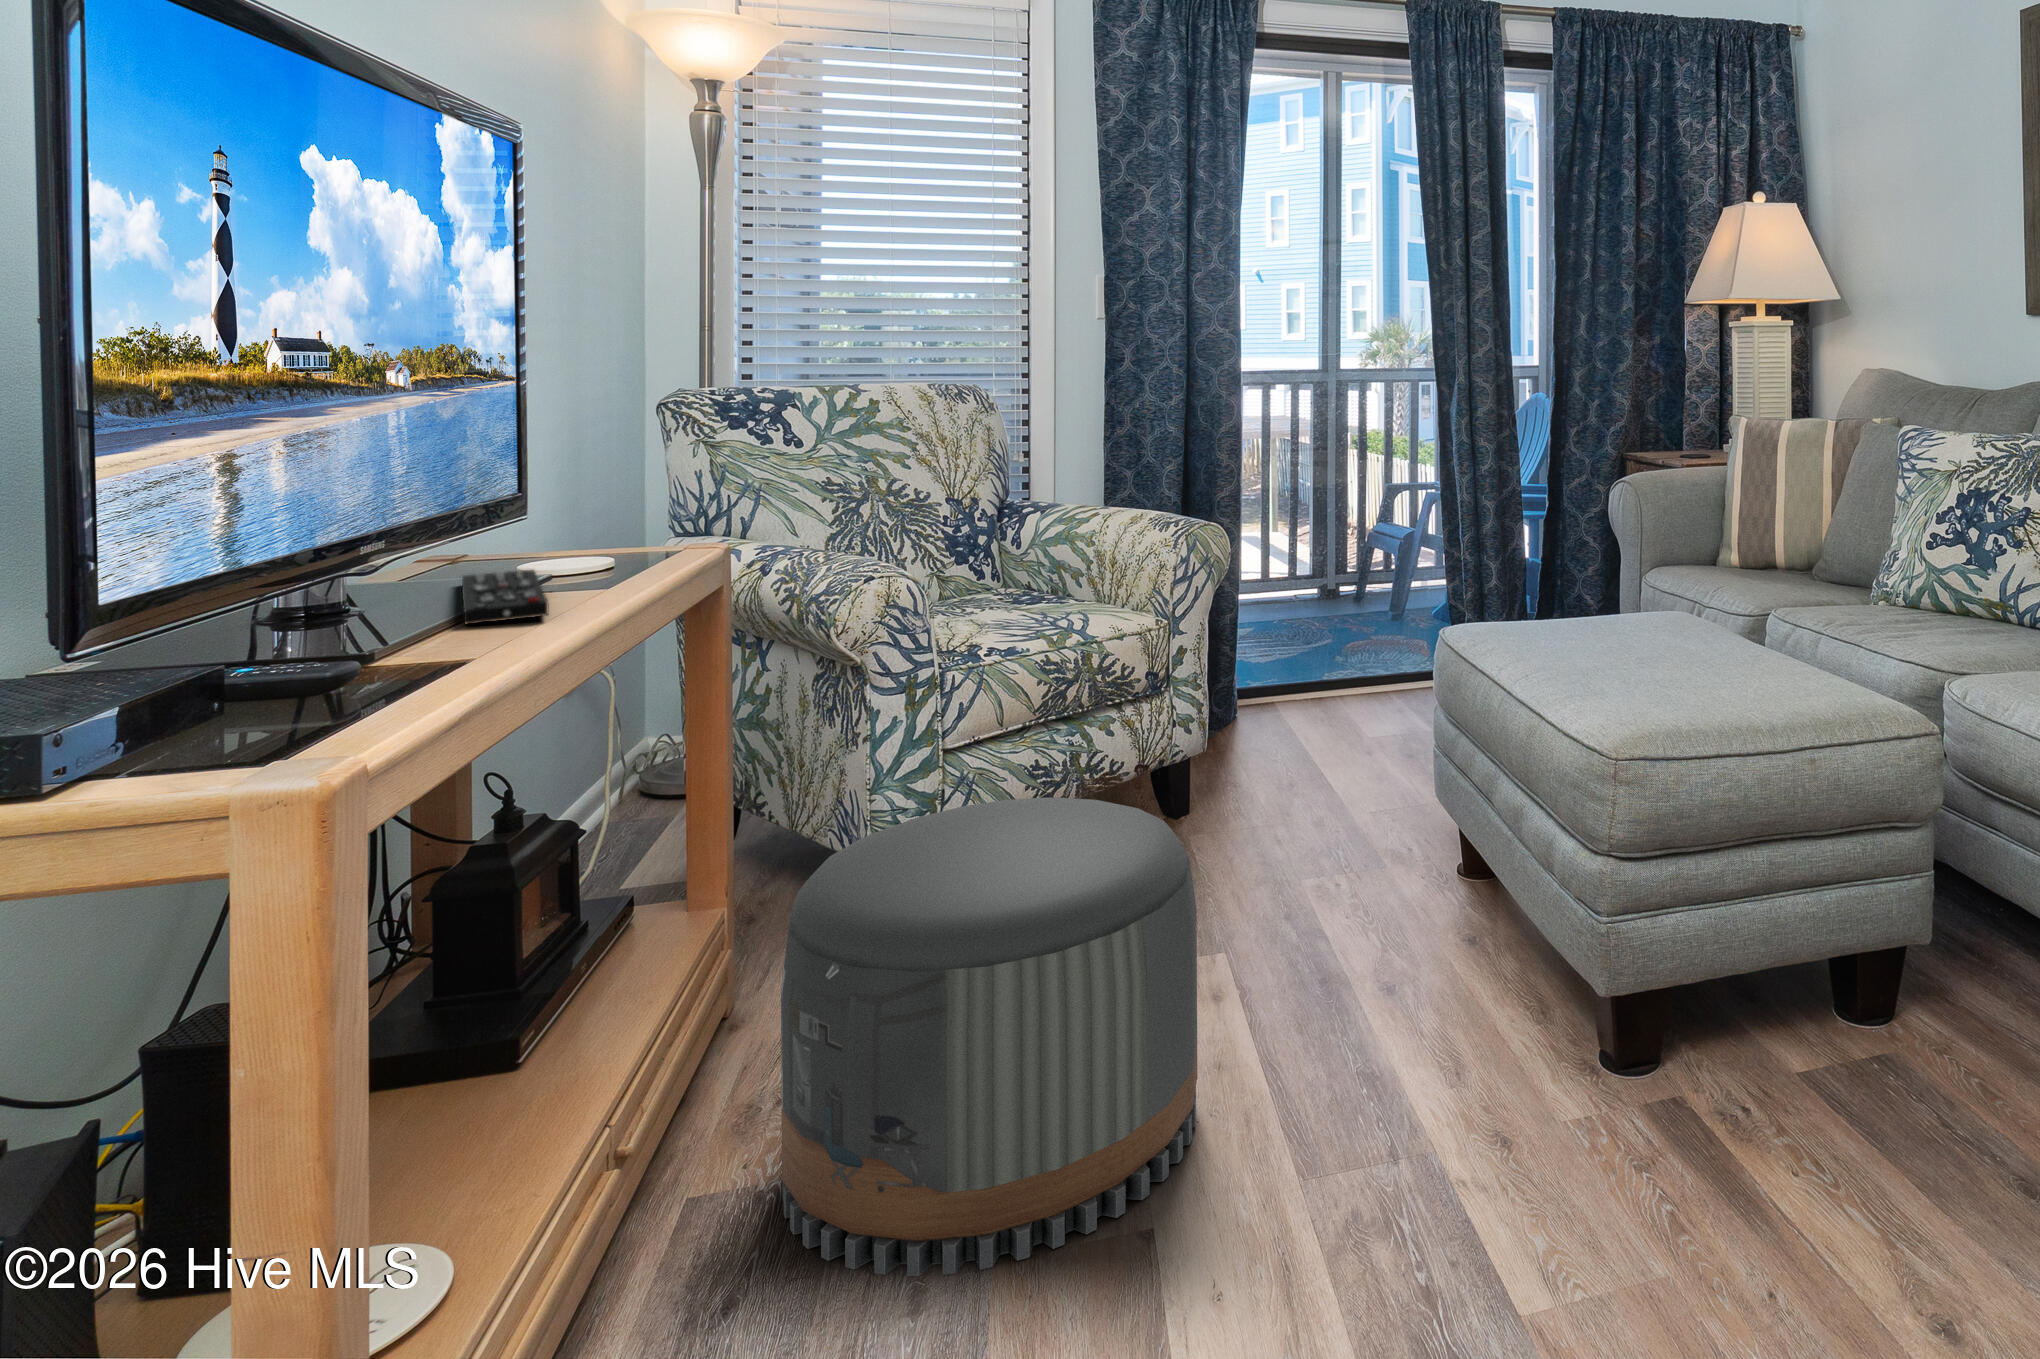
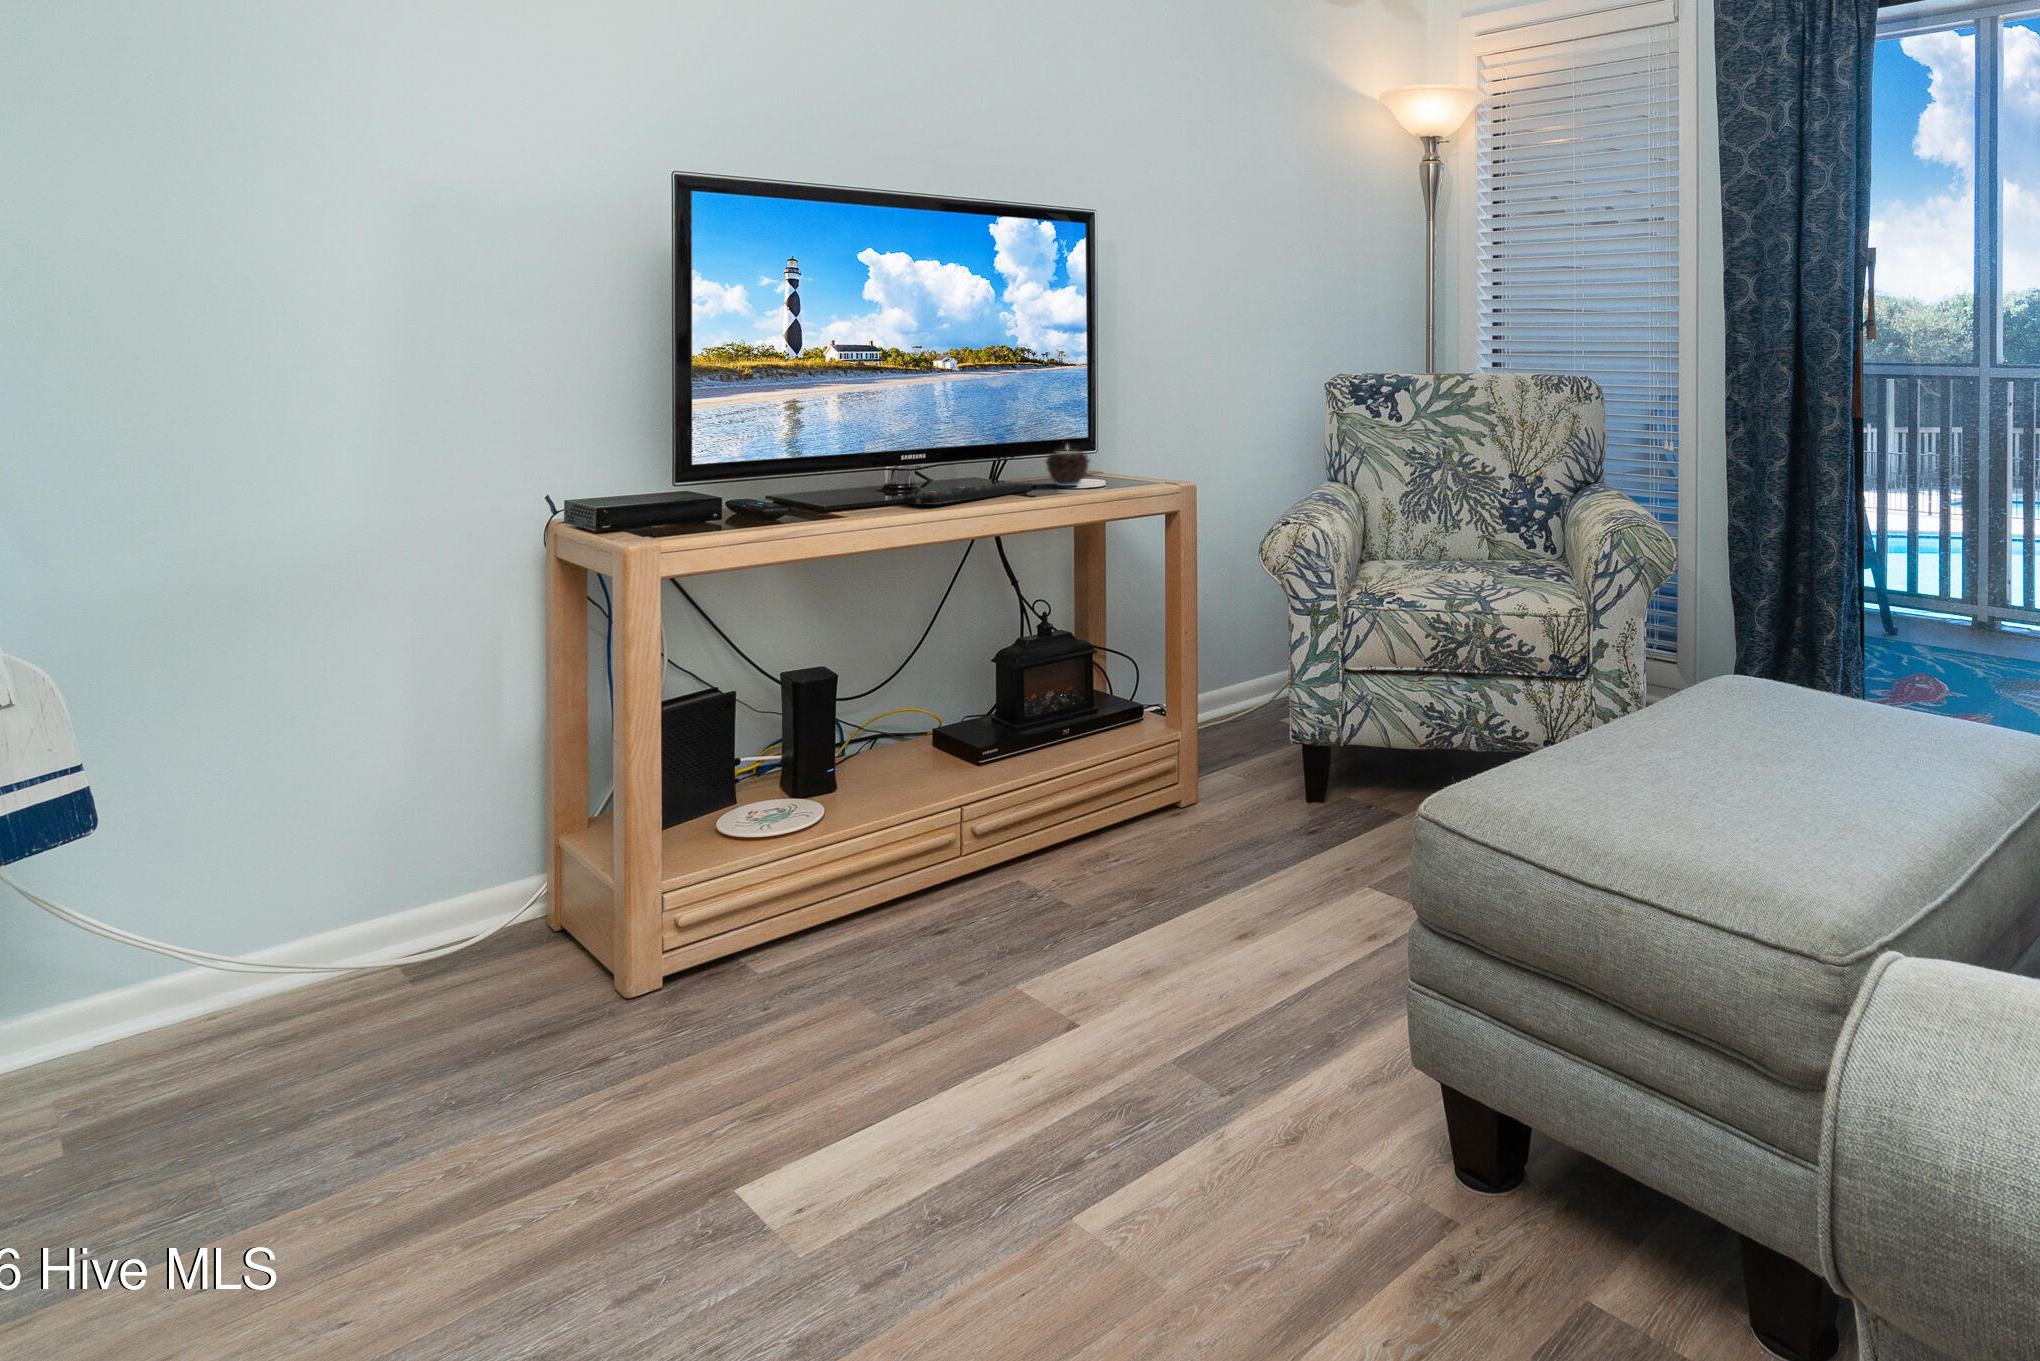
candle: none [502,503,589,571] -> present [1046,451,1089,486]
pouf: present [781,797,1197,1276] -> none [947,691,1241,1010]

